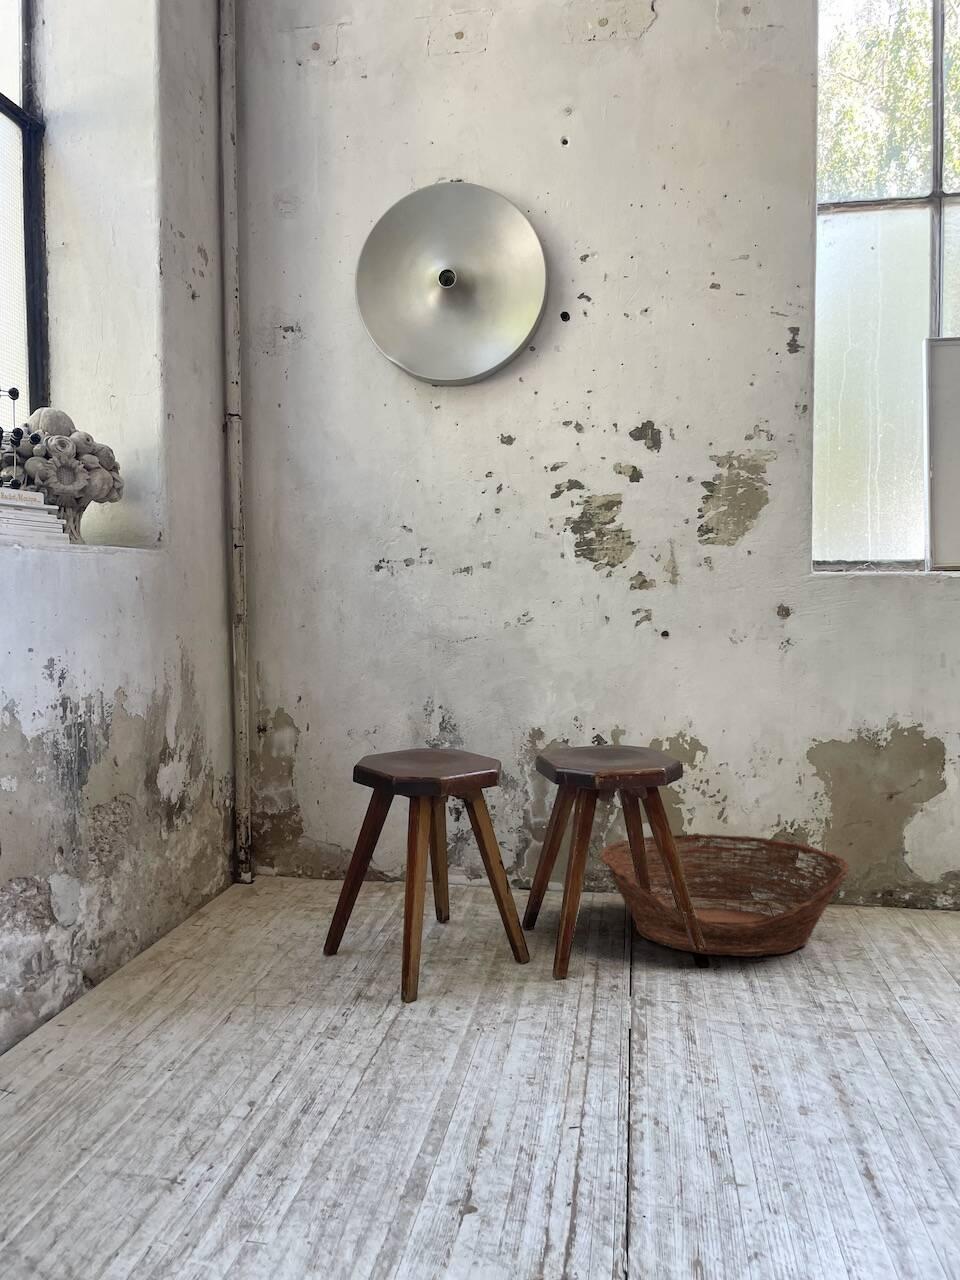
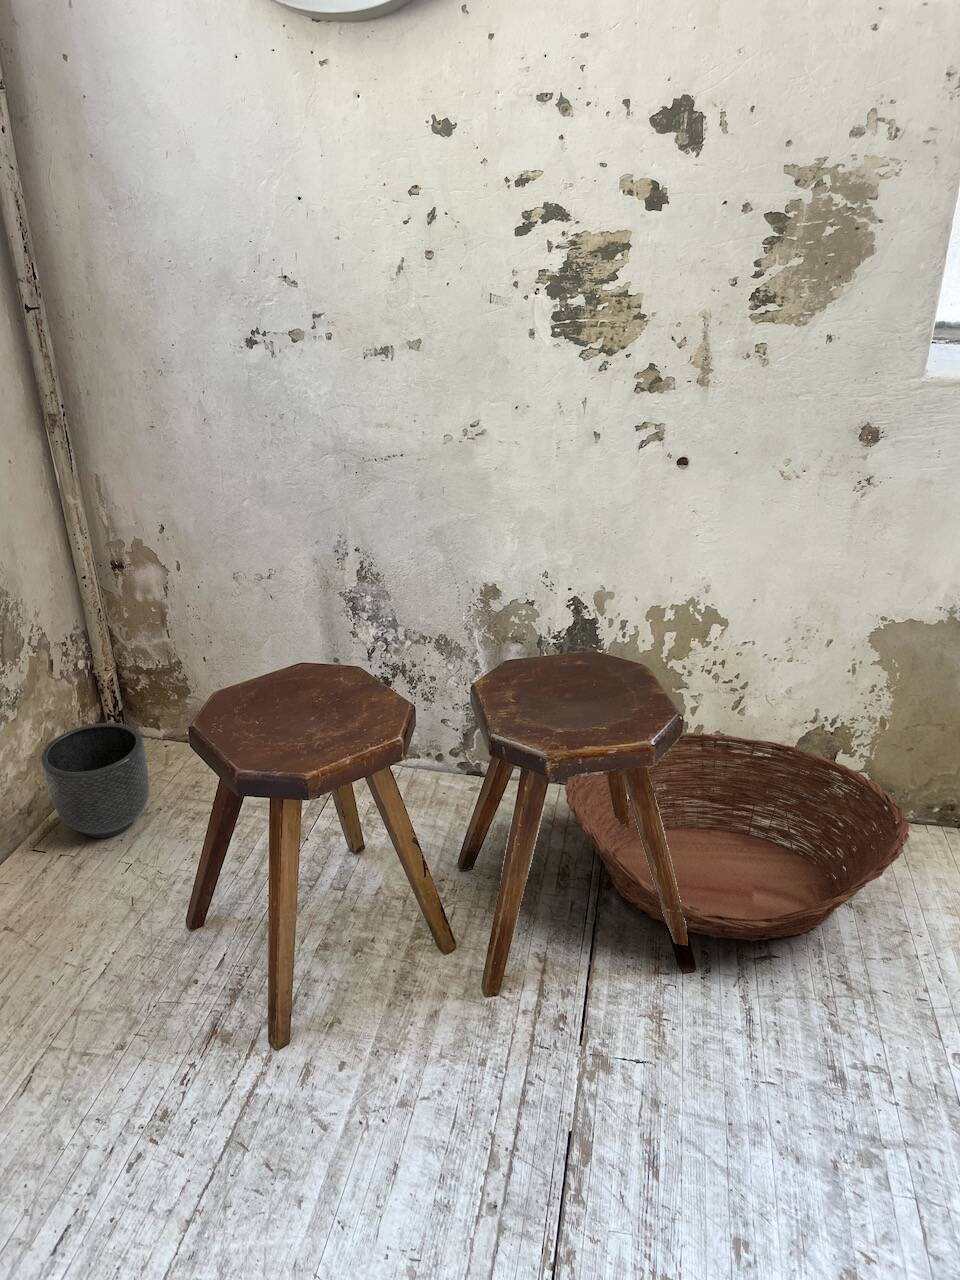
planter: none [207,835,281,918] -> present [41,723,149,838]

